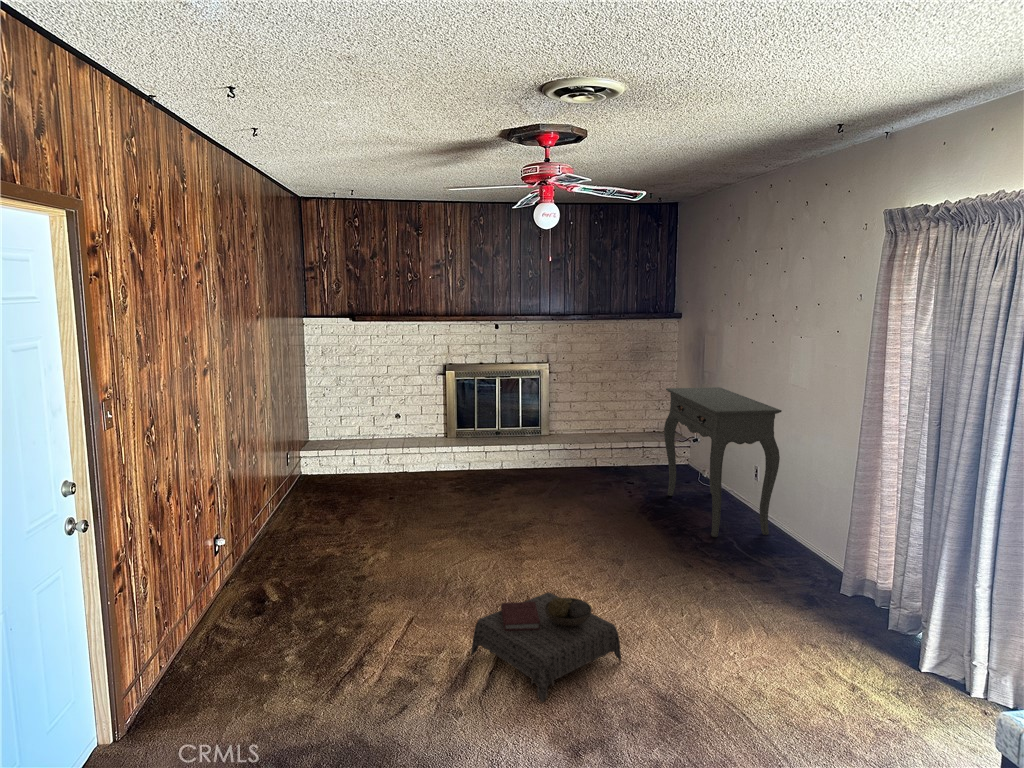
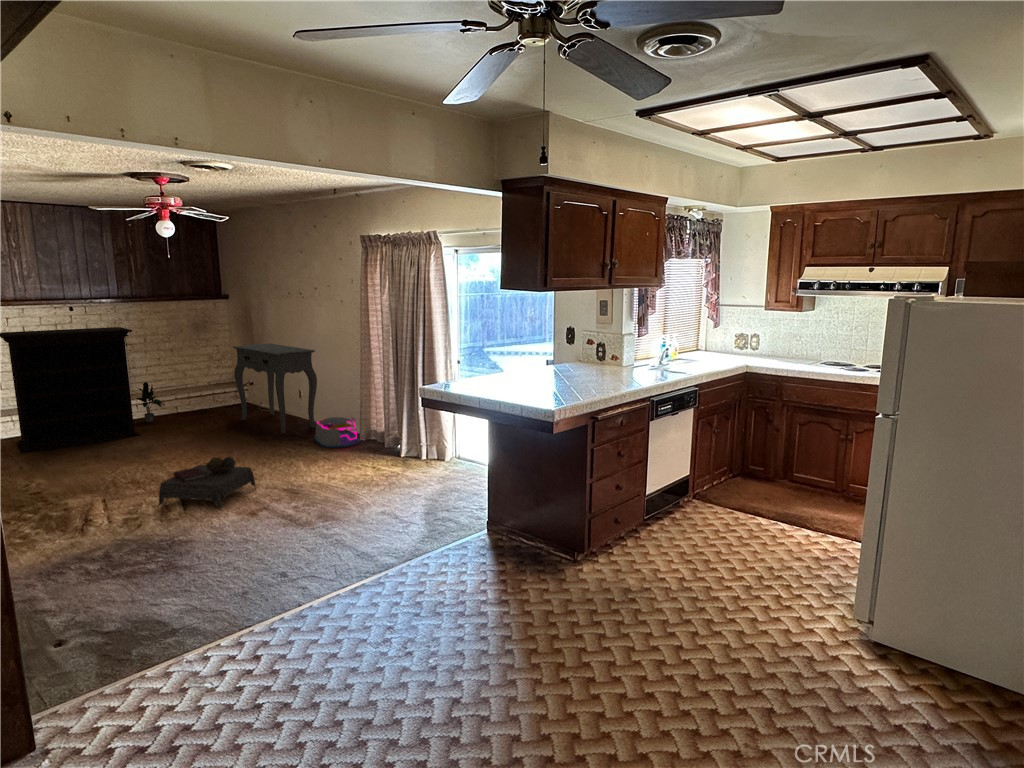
bookshelf: none [408,352,542,496] -> present [0,327,140,454]
potted plant: none [547,423,581,475] -> present [136,382,164,422]
storage bin: none [758,533,840,601] -> present [314,417,360,448]

